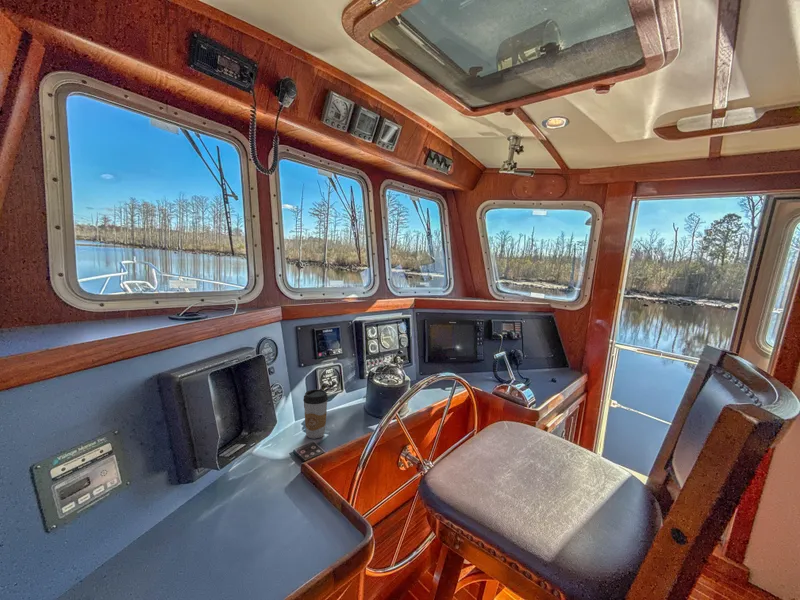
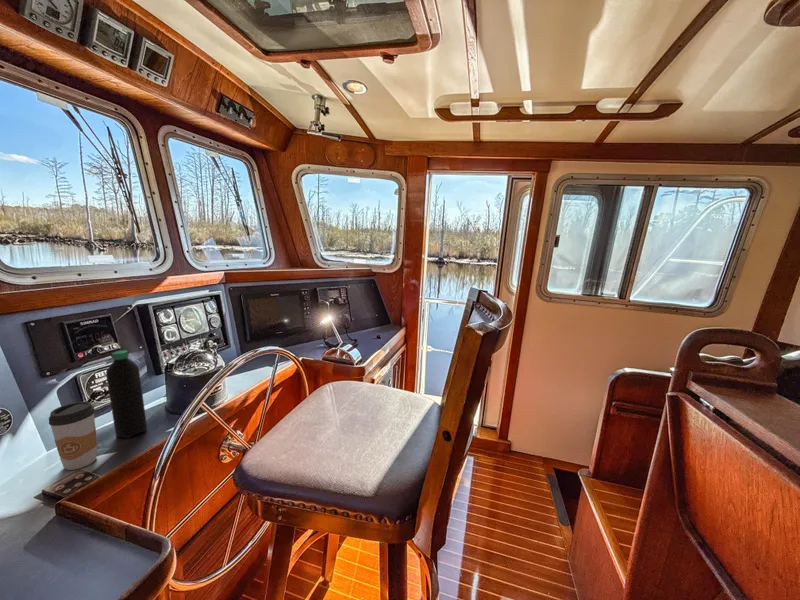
water bottle: none [335,356,355,425] -> present [106,350,147,438]

